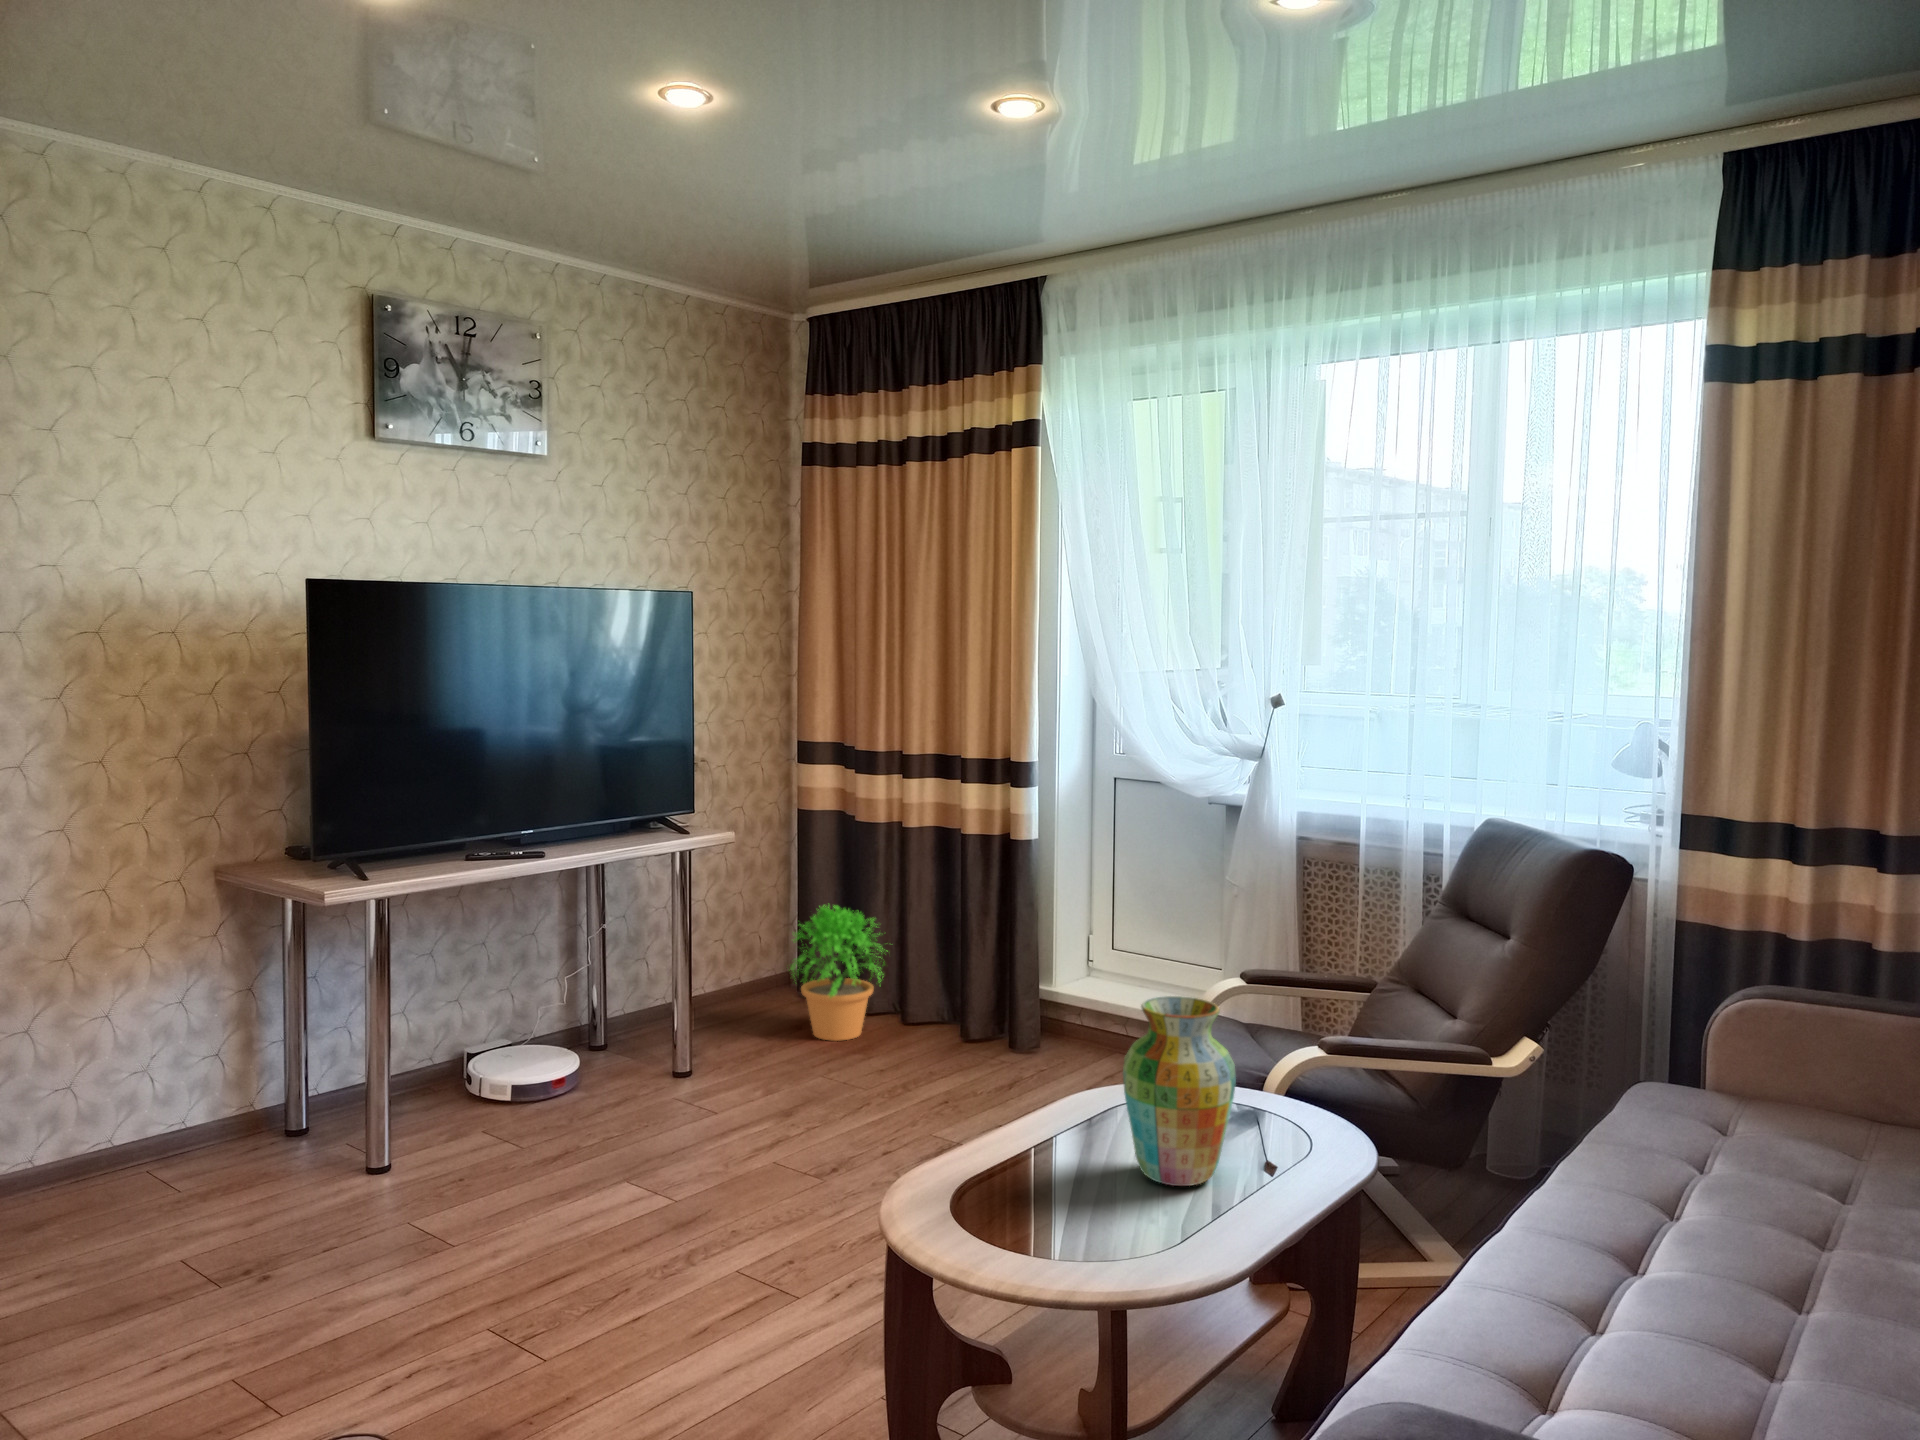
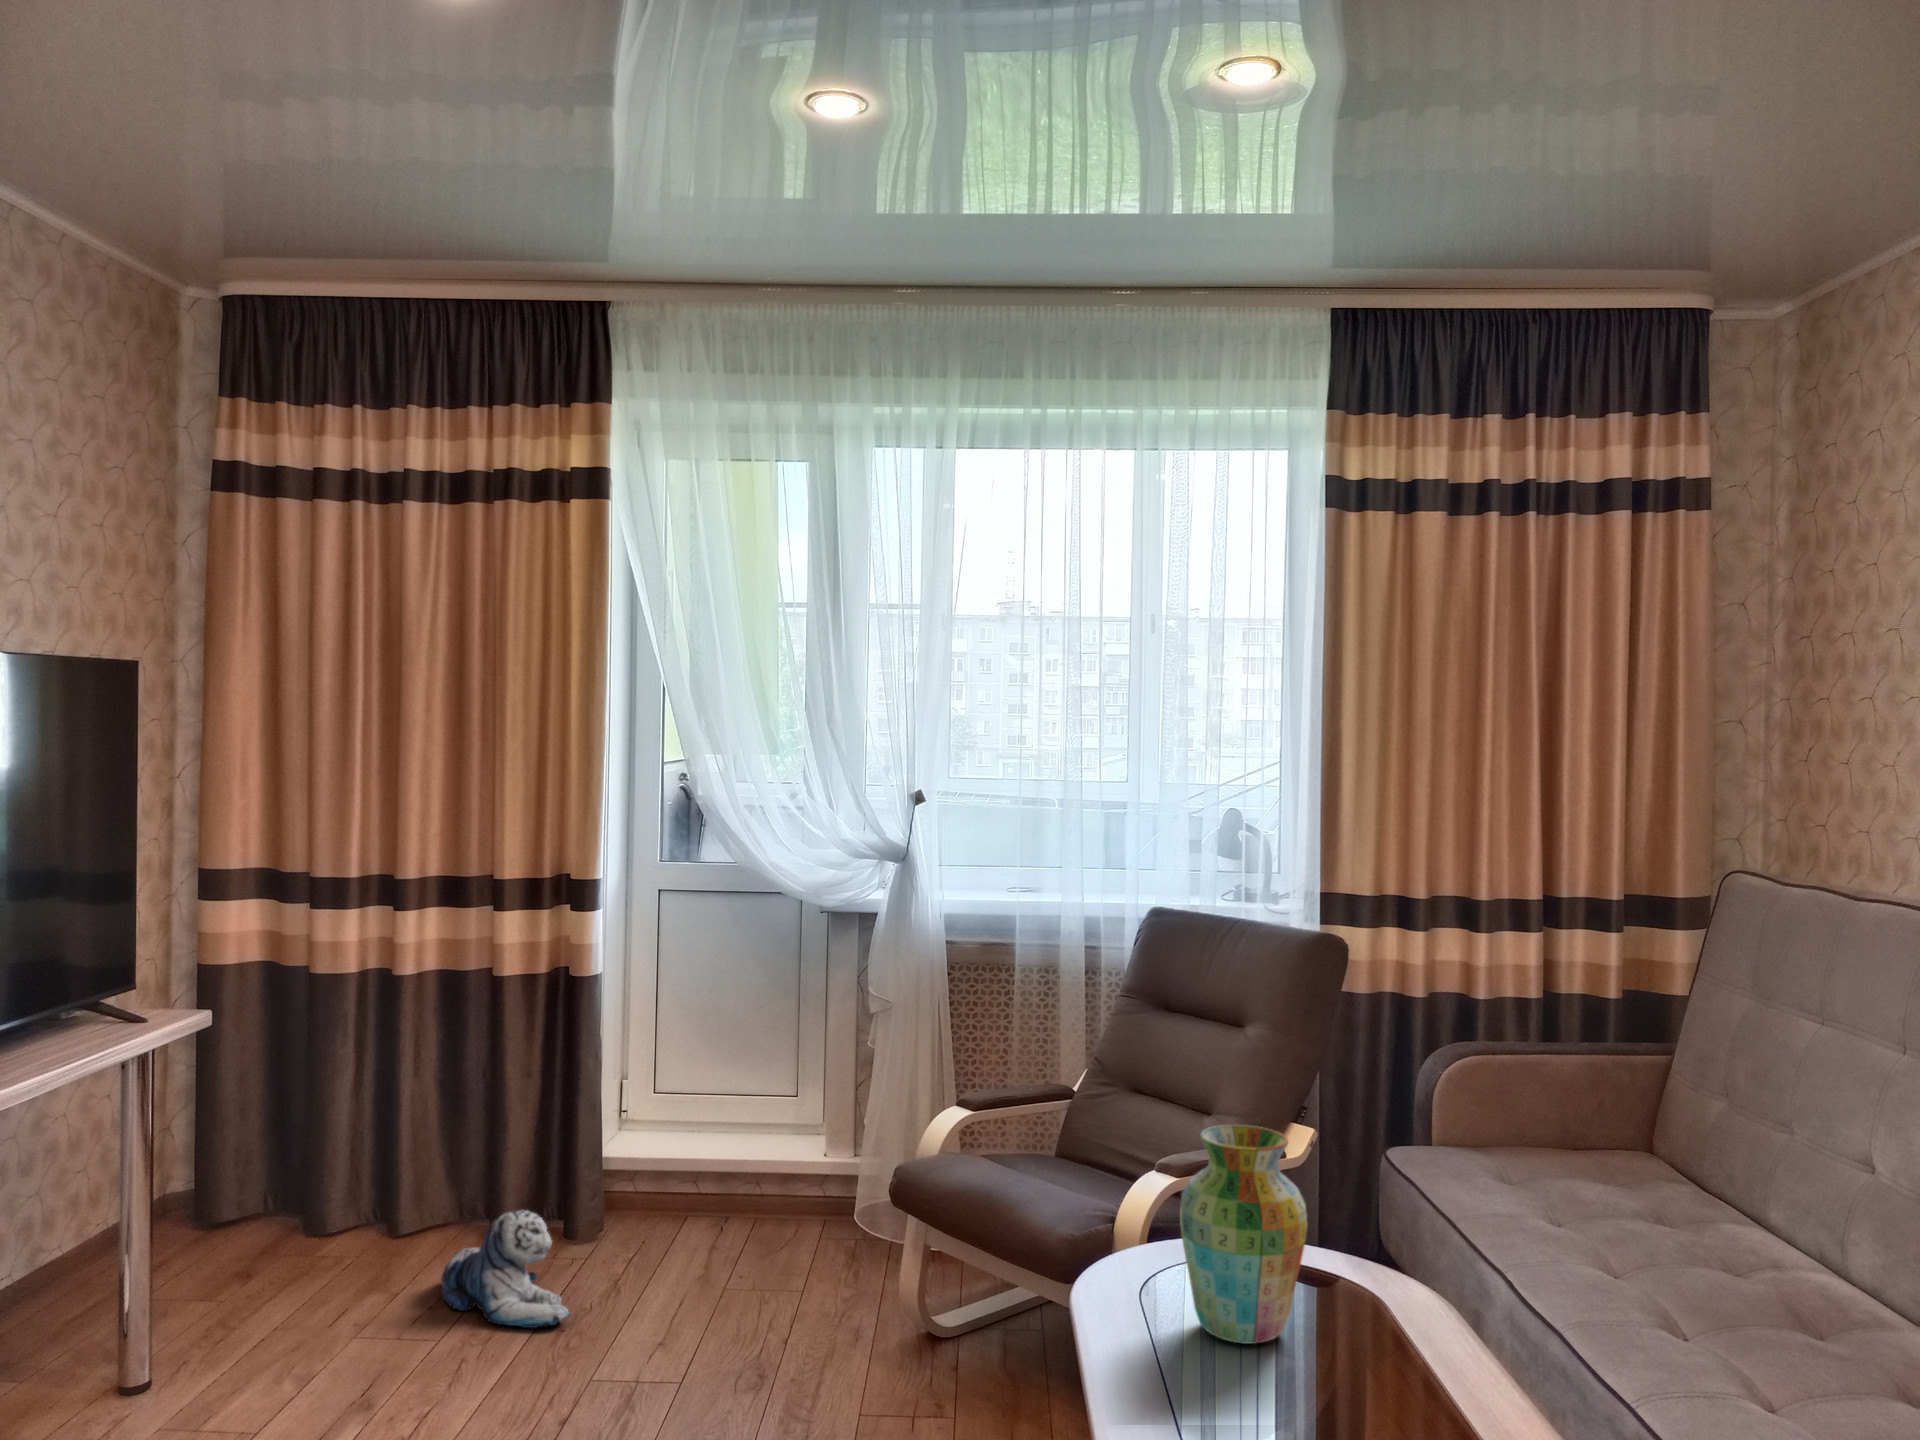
potted plant: present [791,906,884,1041] -> none [240,1089,392,1283]
plush toy: none [889,1011,961,1100] -> present [441,1209,569,1328]

